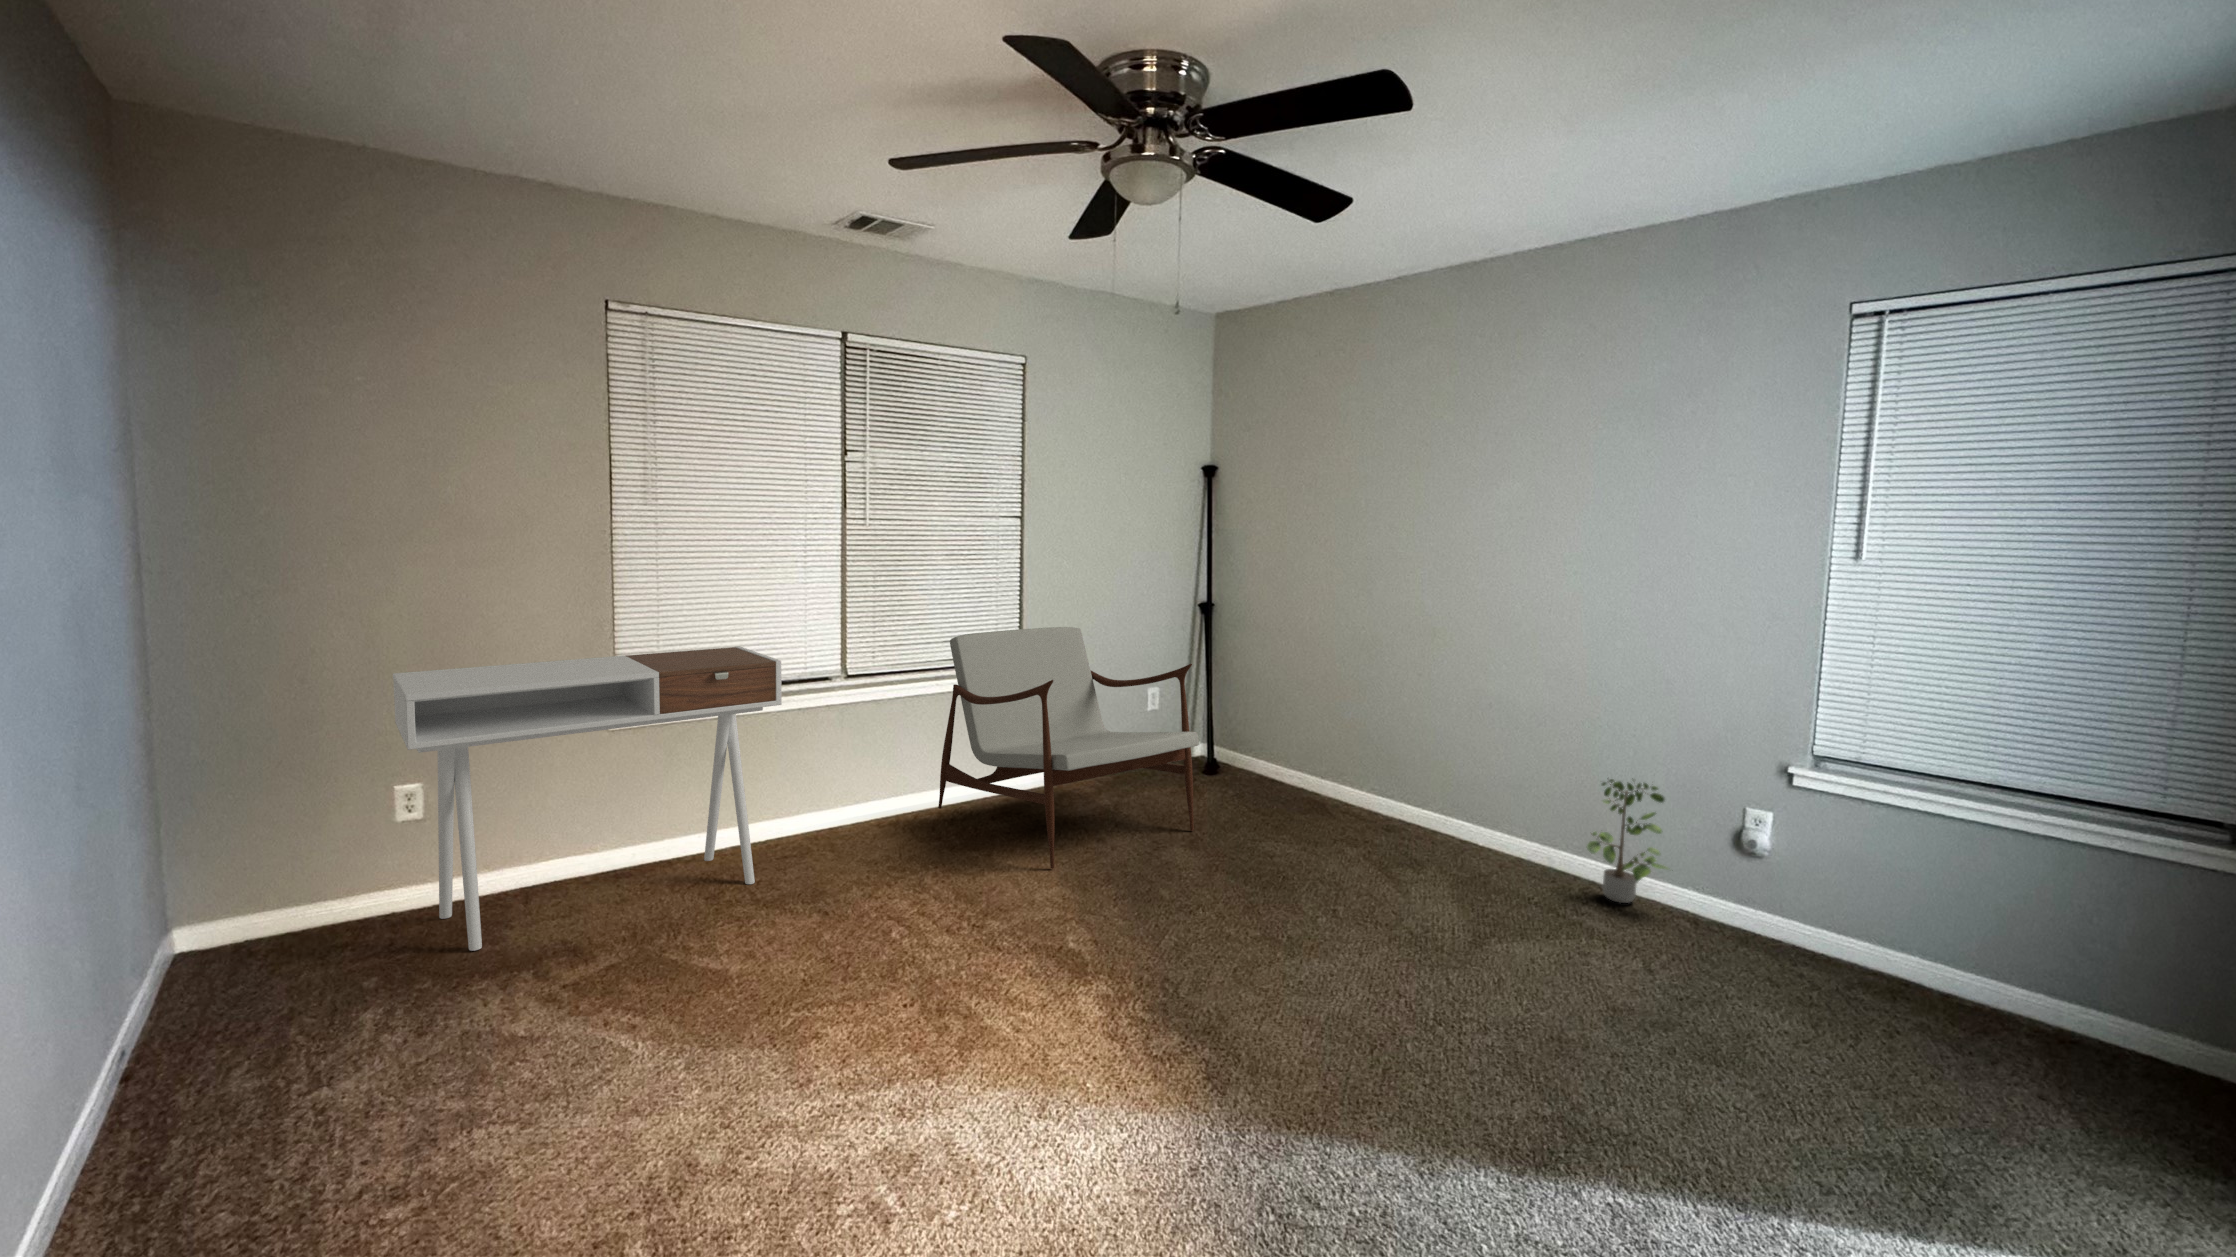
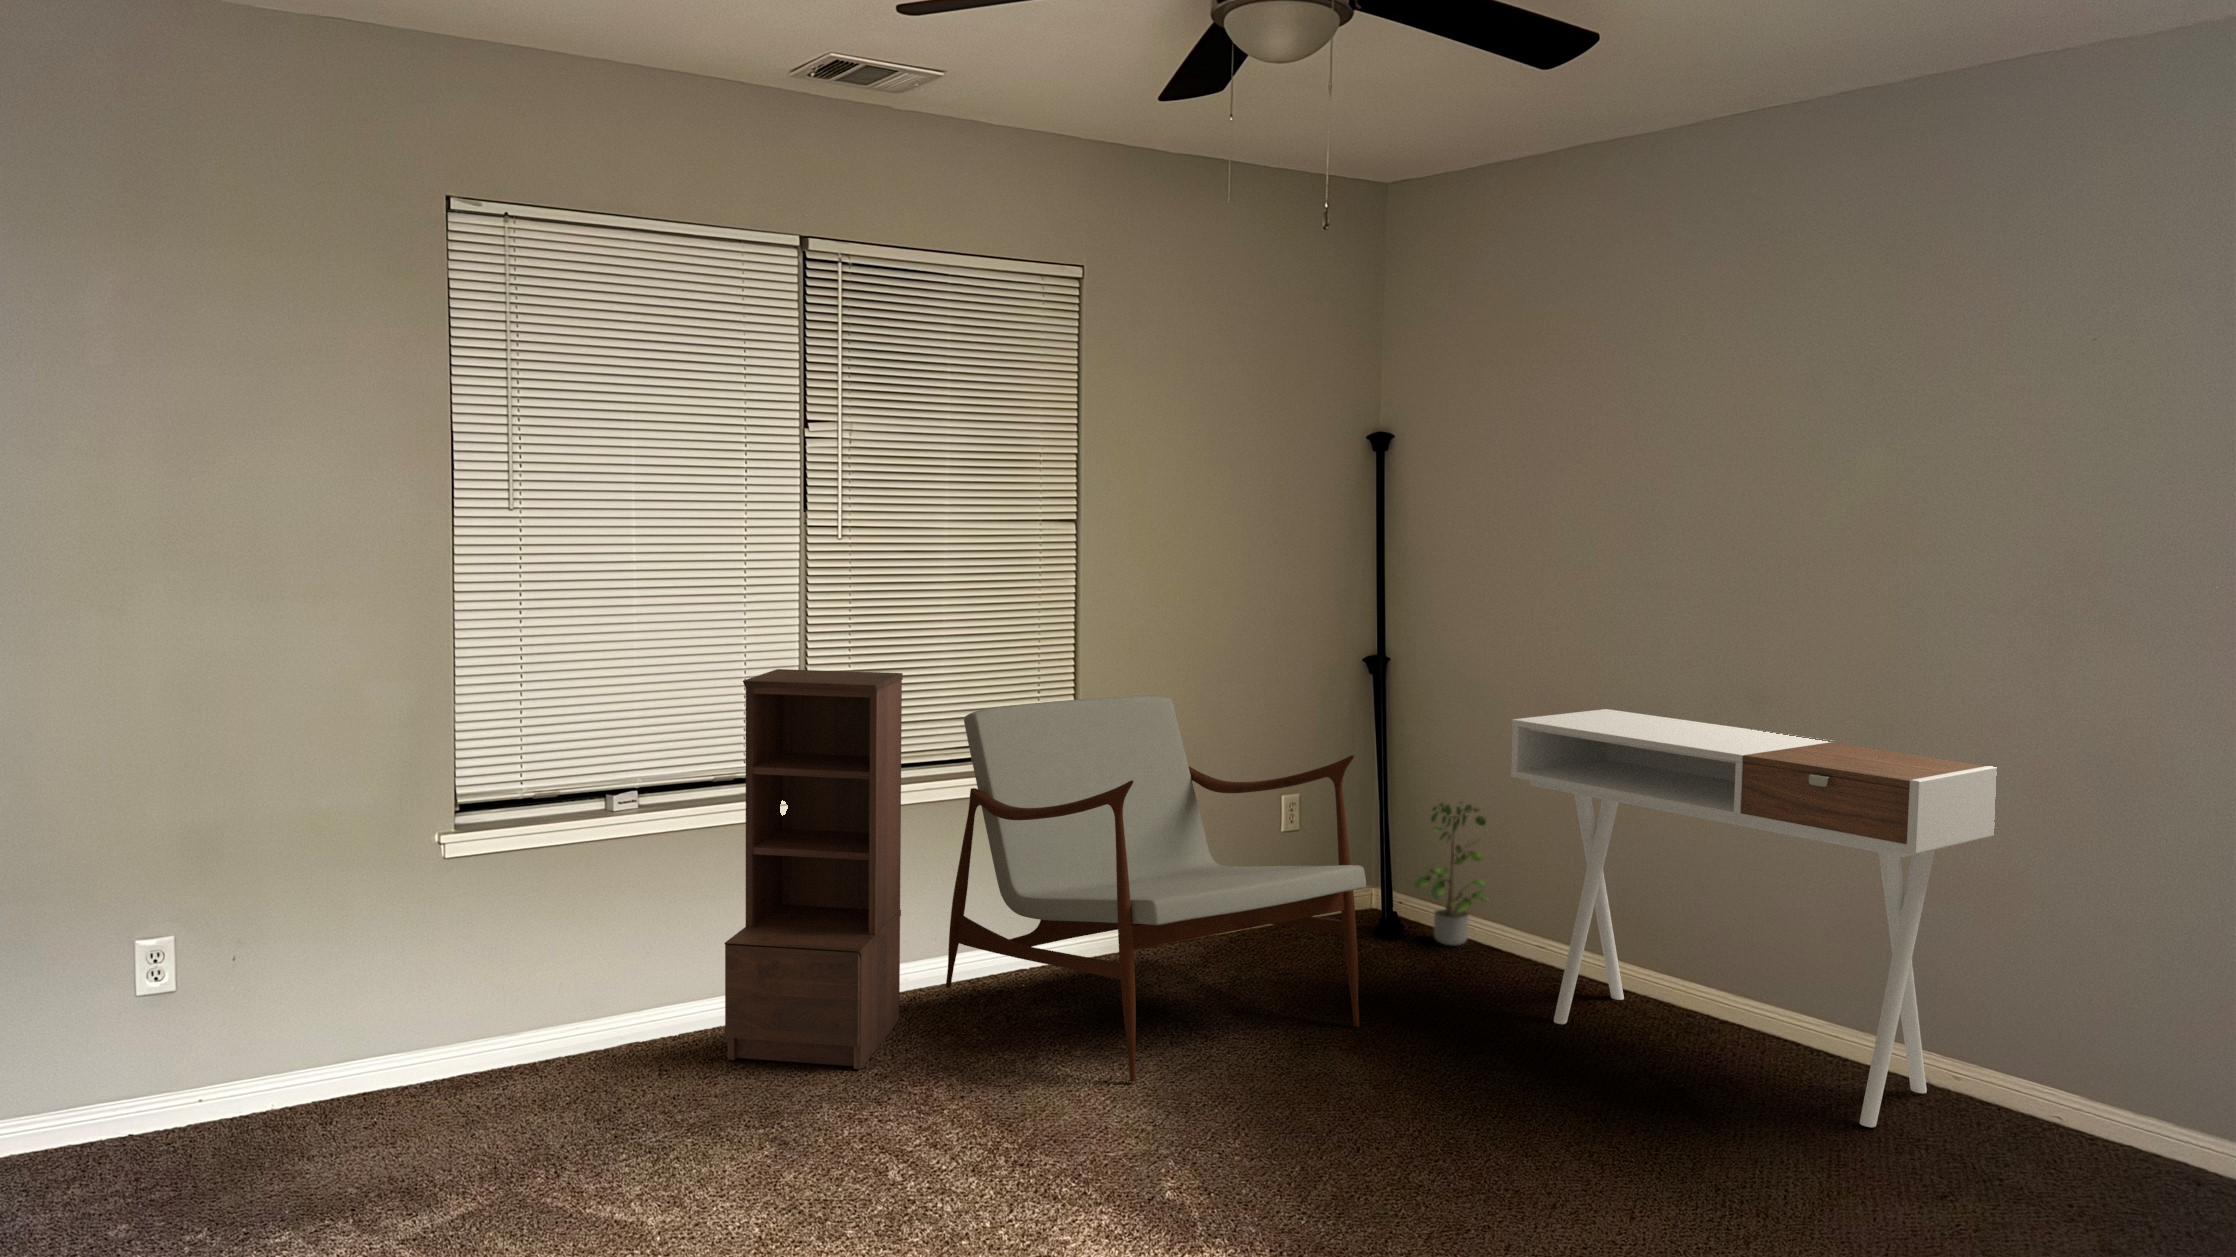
bookshelf: none [792,609,909,863] -> present [724,669,903,1069]
desk: present [393,646,782,951] -> present [1511,709,1997,1127]
potted plant: present [1587,779,1668,903] -> present [1414,801,1490,945]

